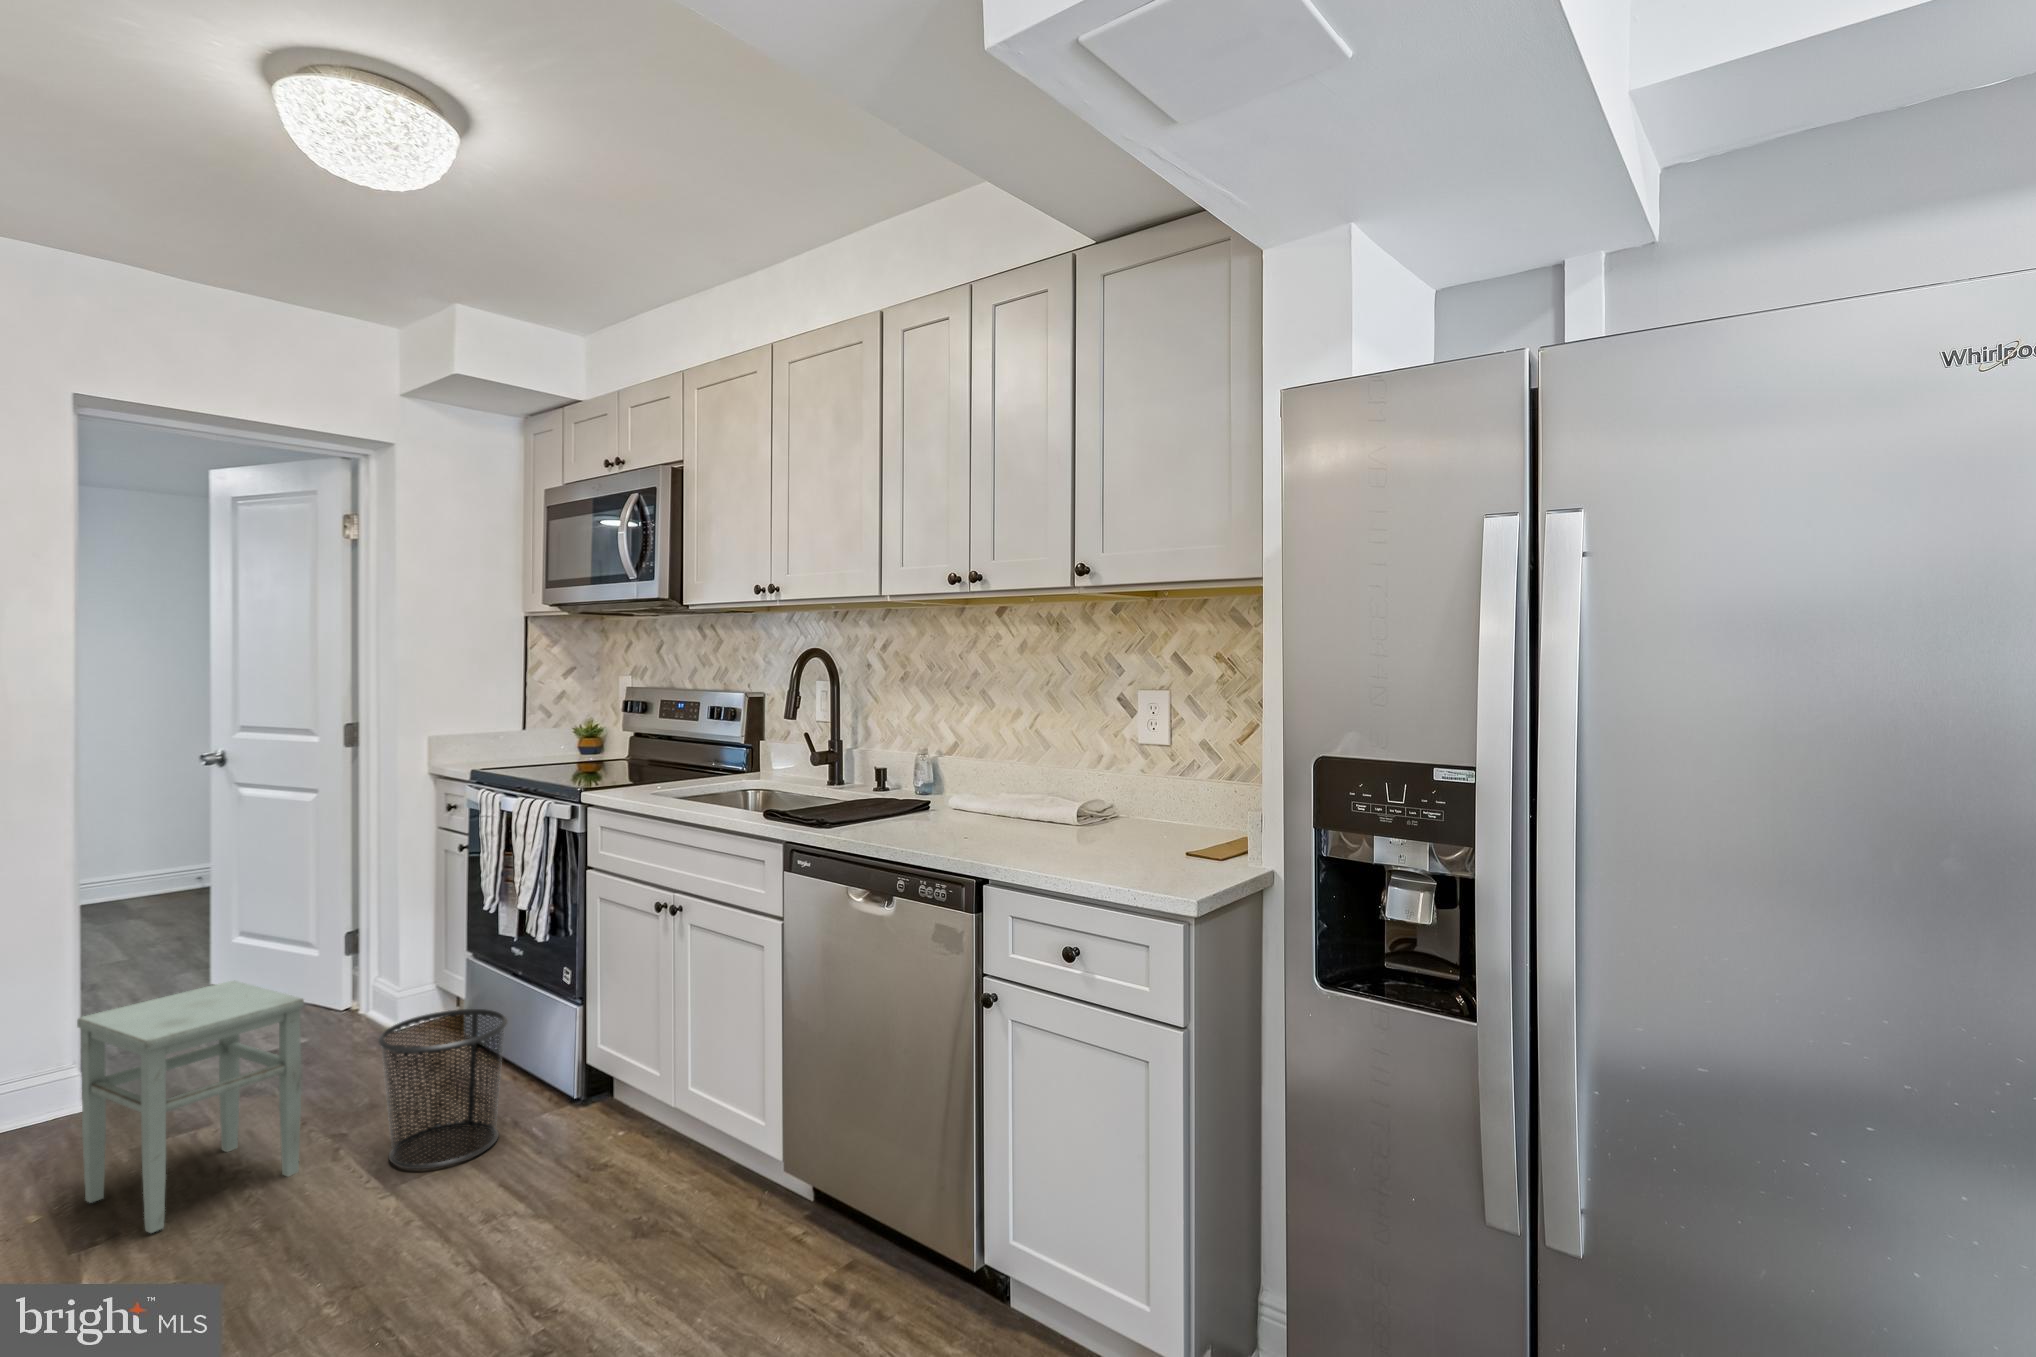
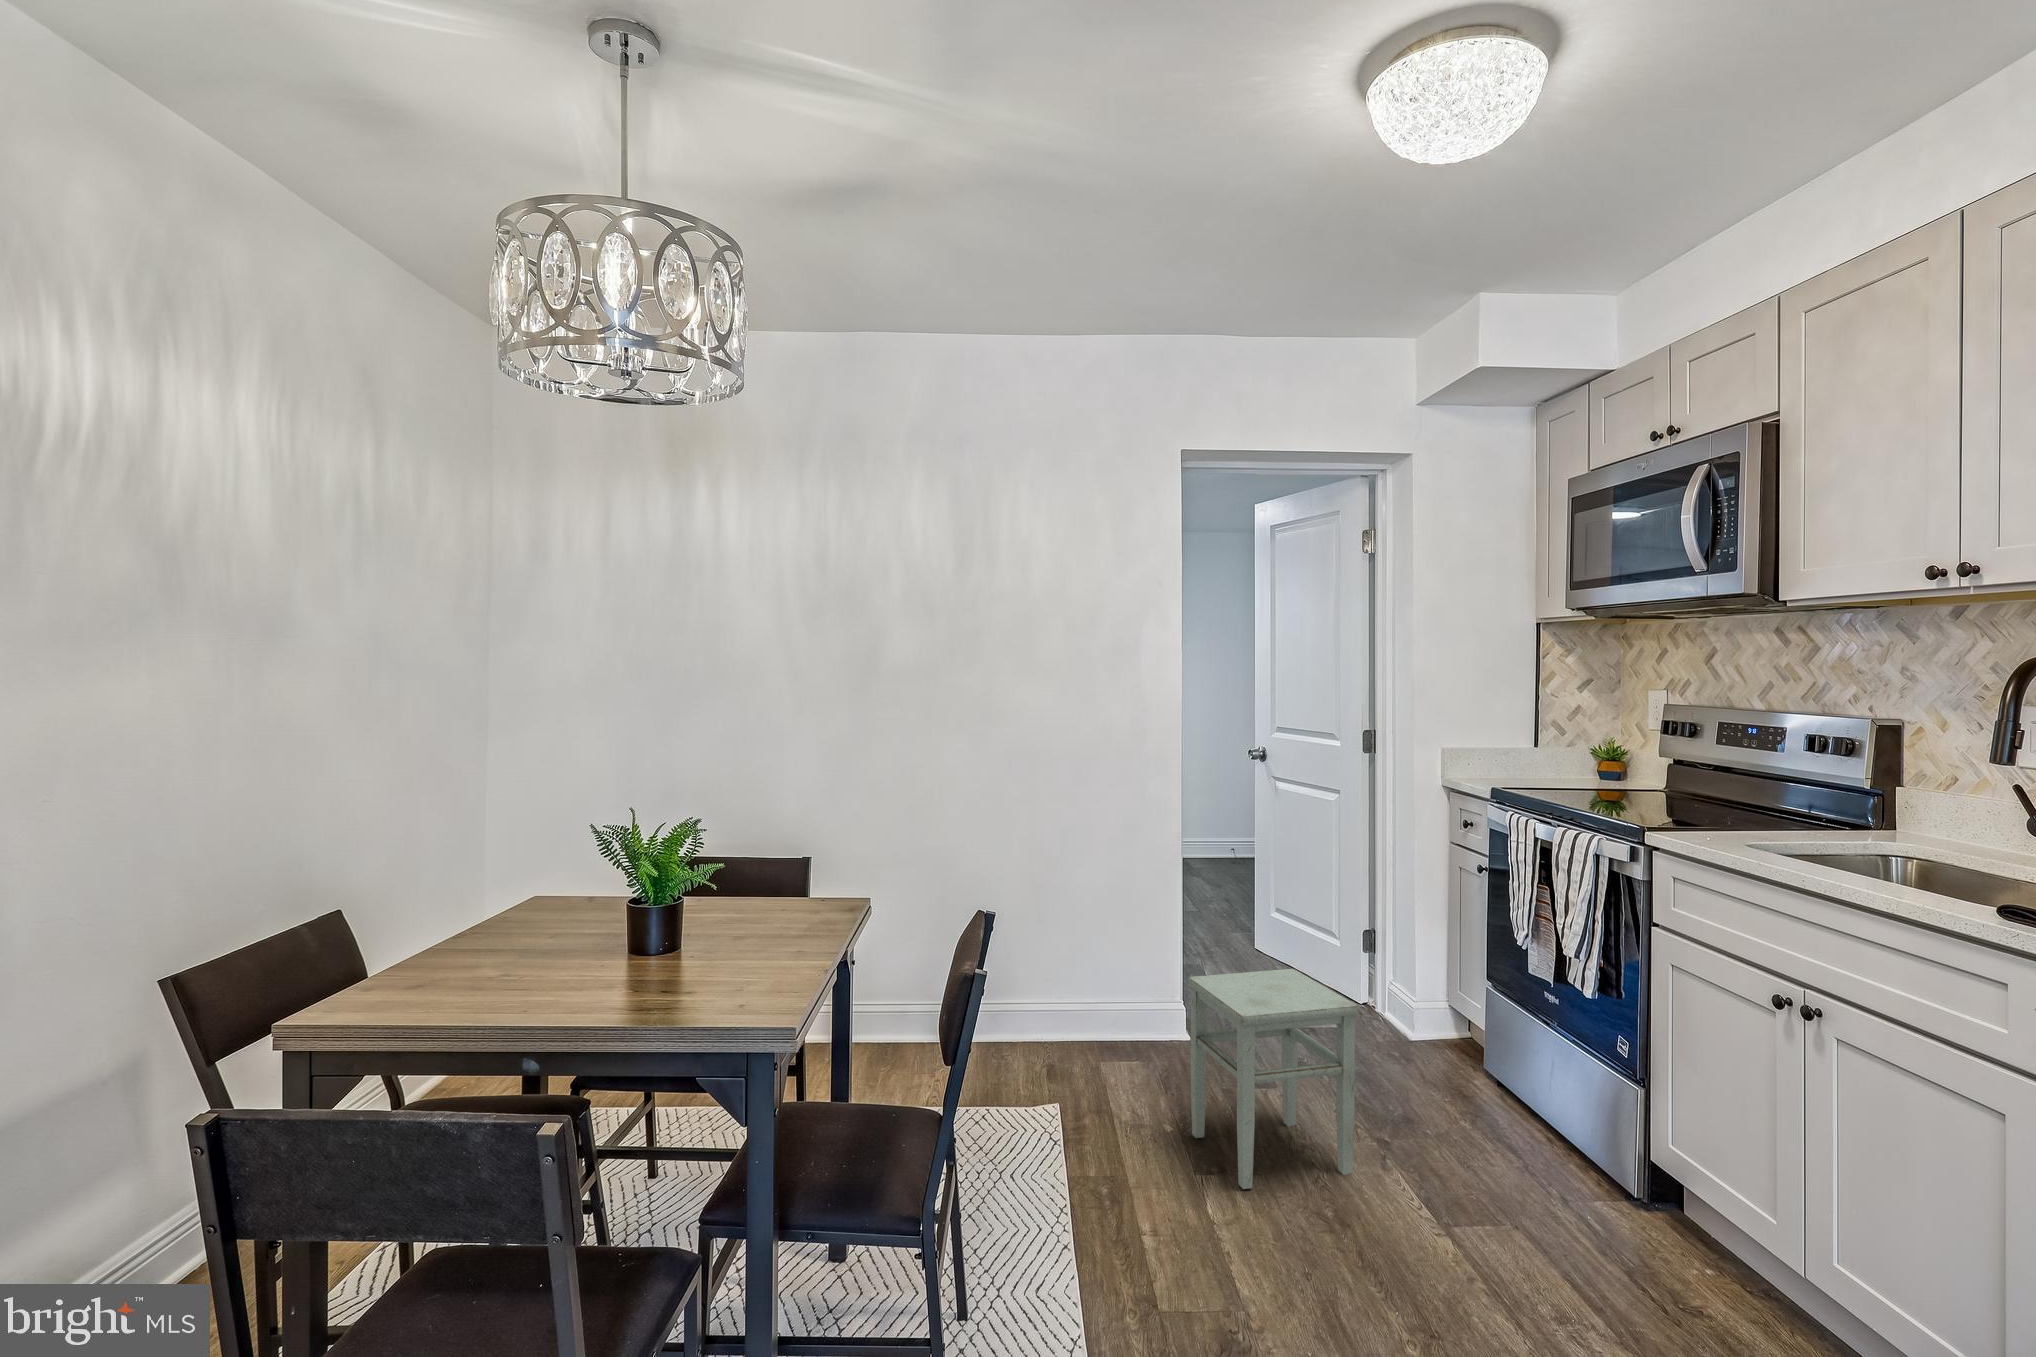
waste bin: present [378,1009,507,1169] -> none [1426,1049,1561,1228]

